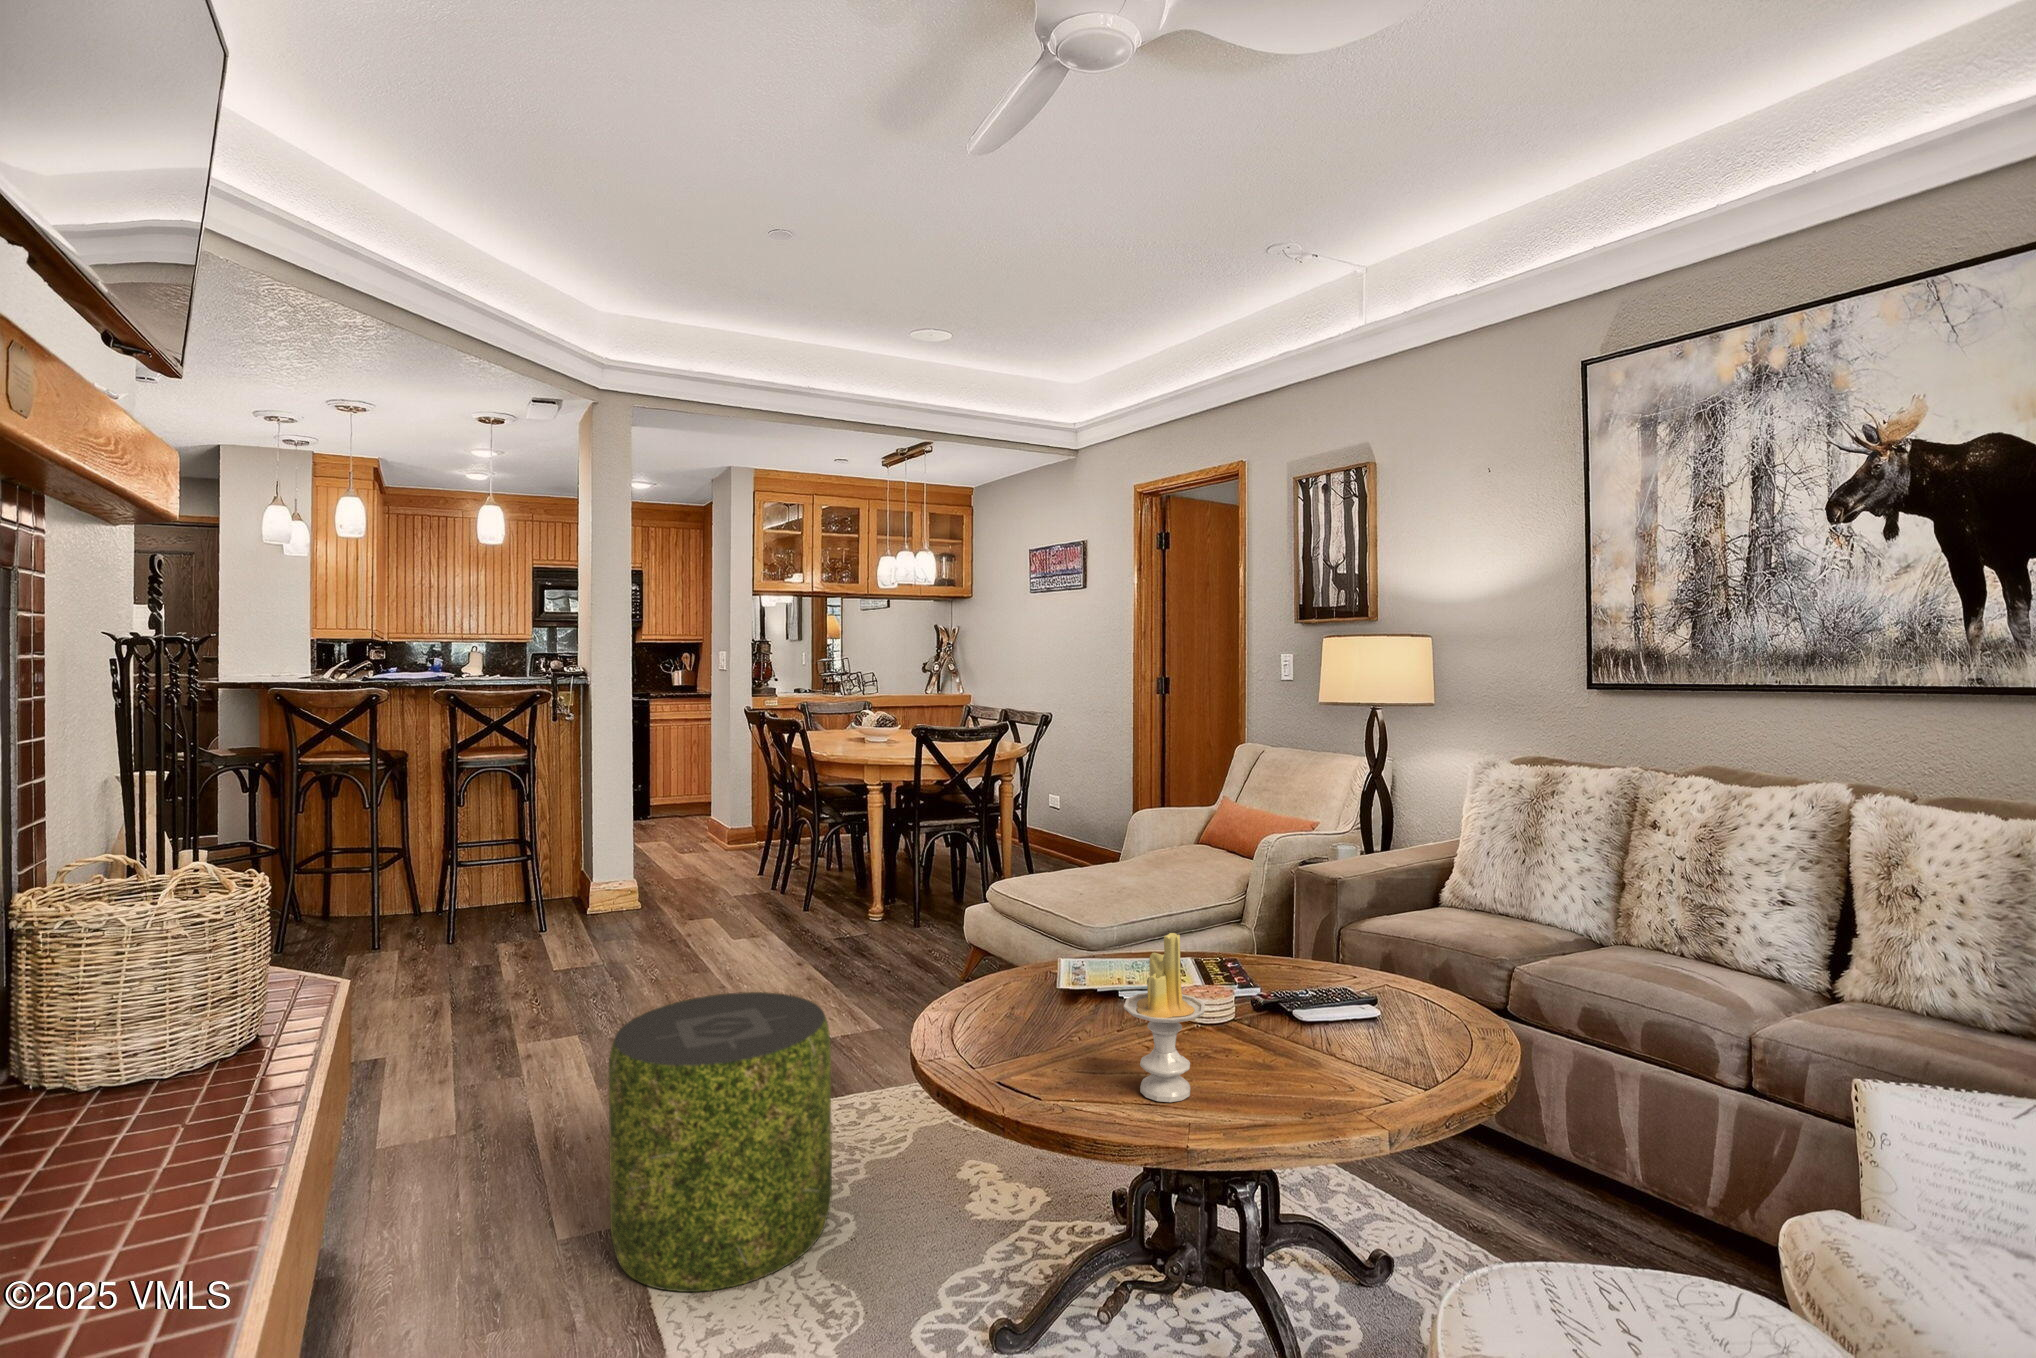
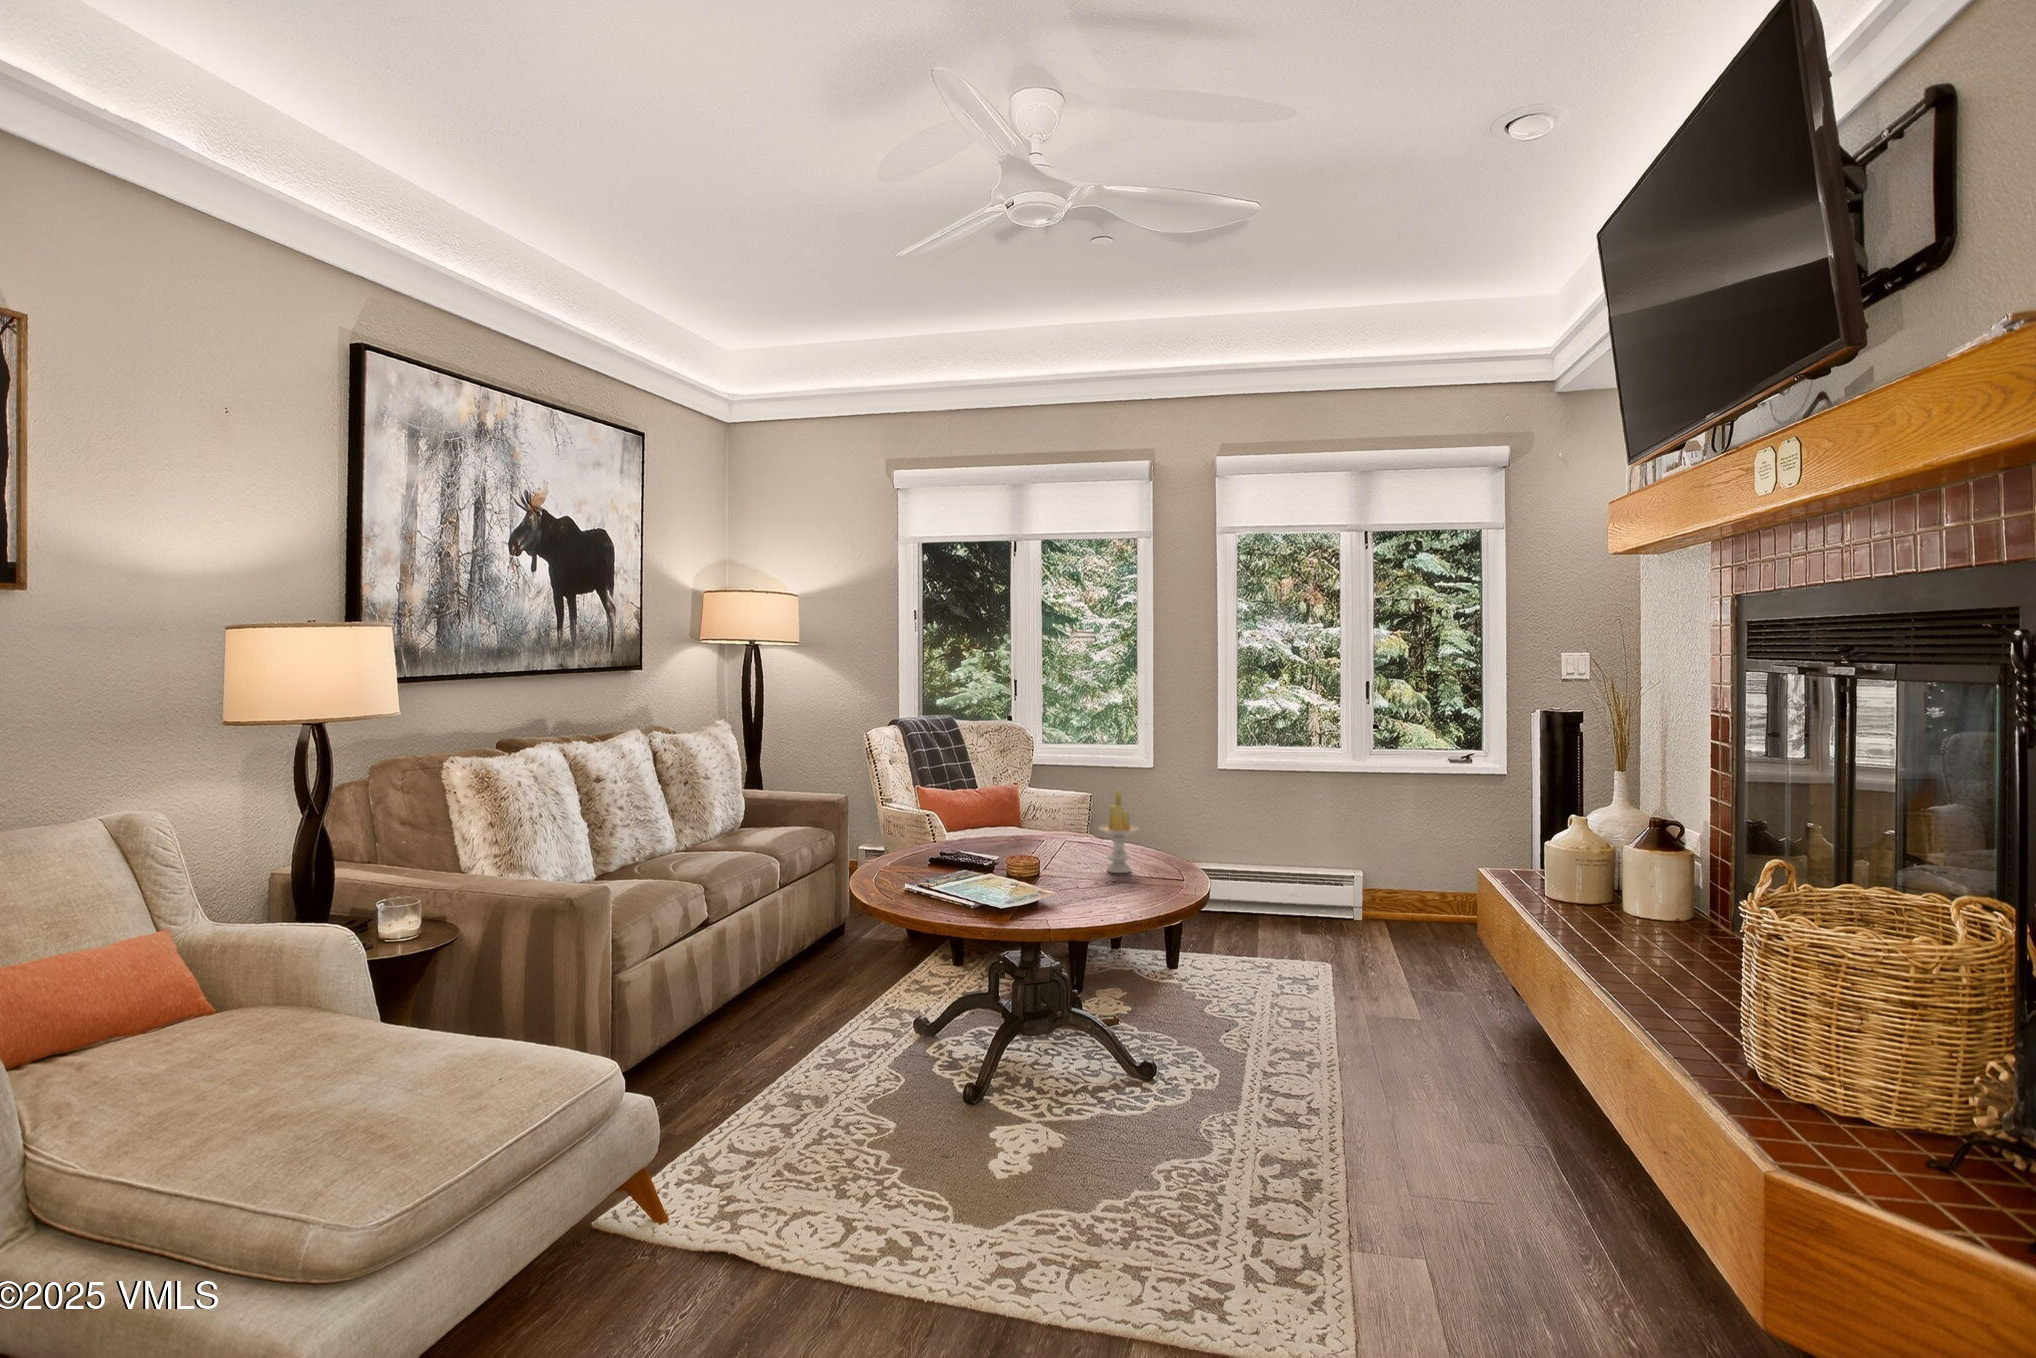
pouf: present [609,992,832,1292] -> none [1162,978,1373,1260]

